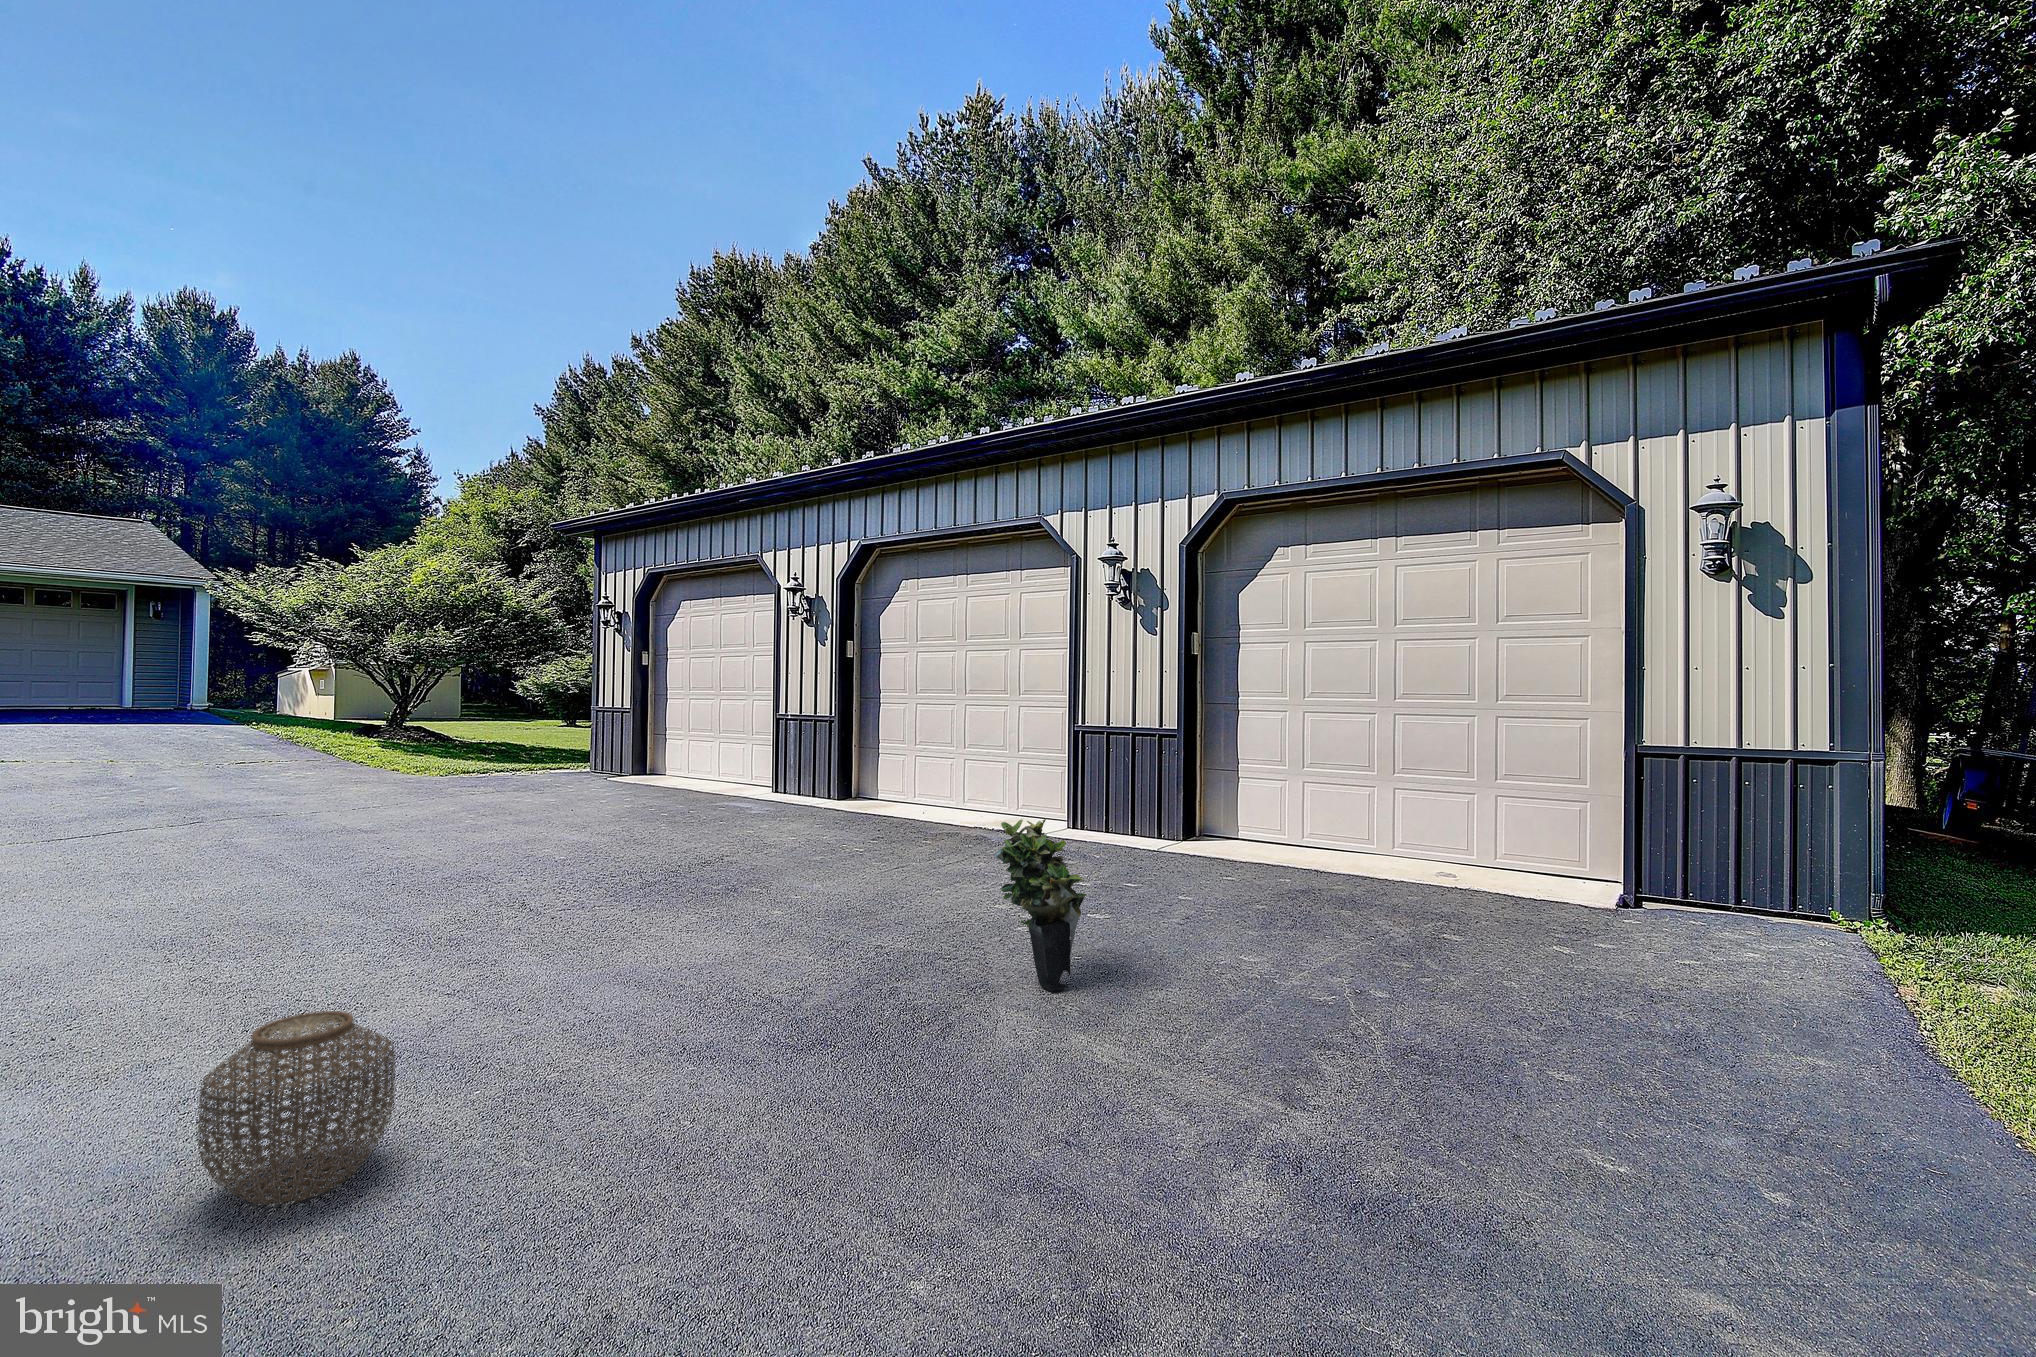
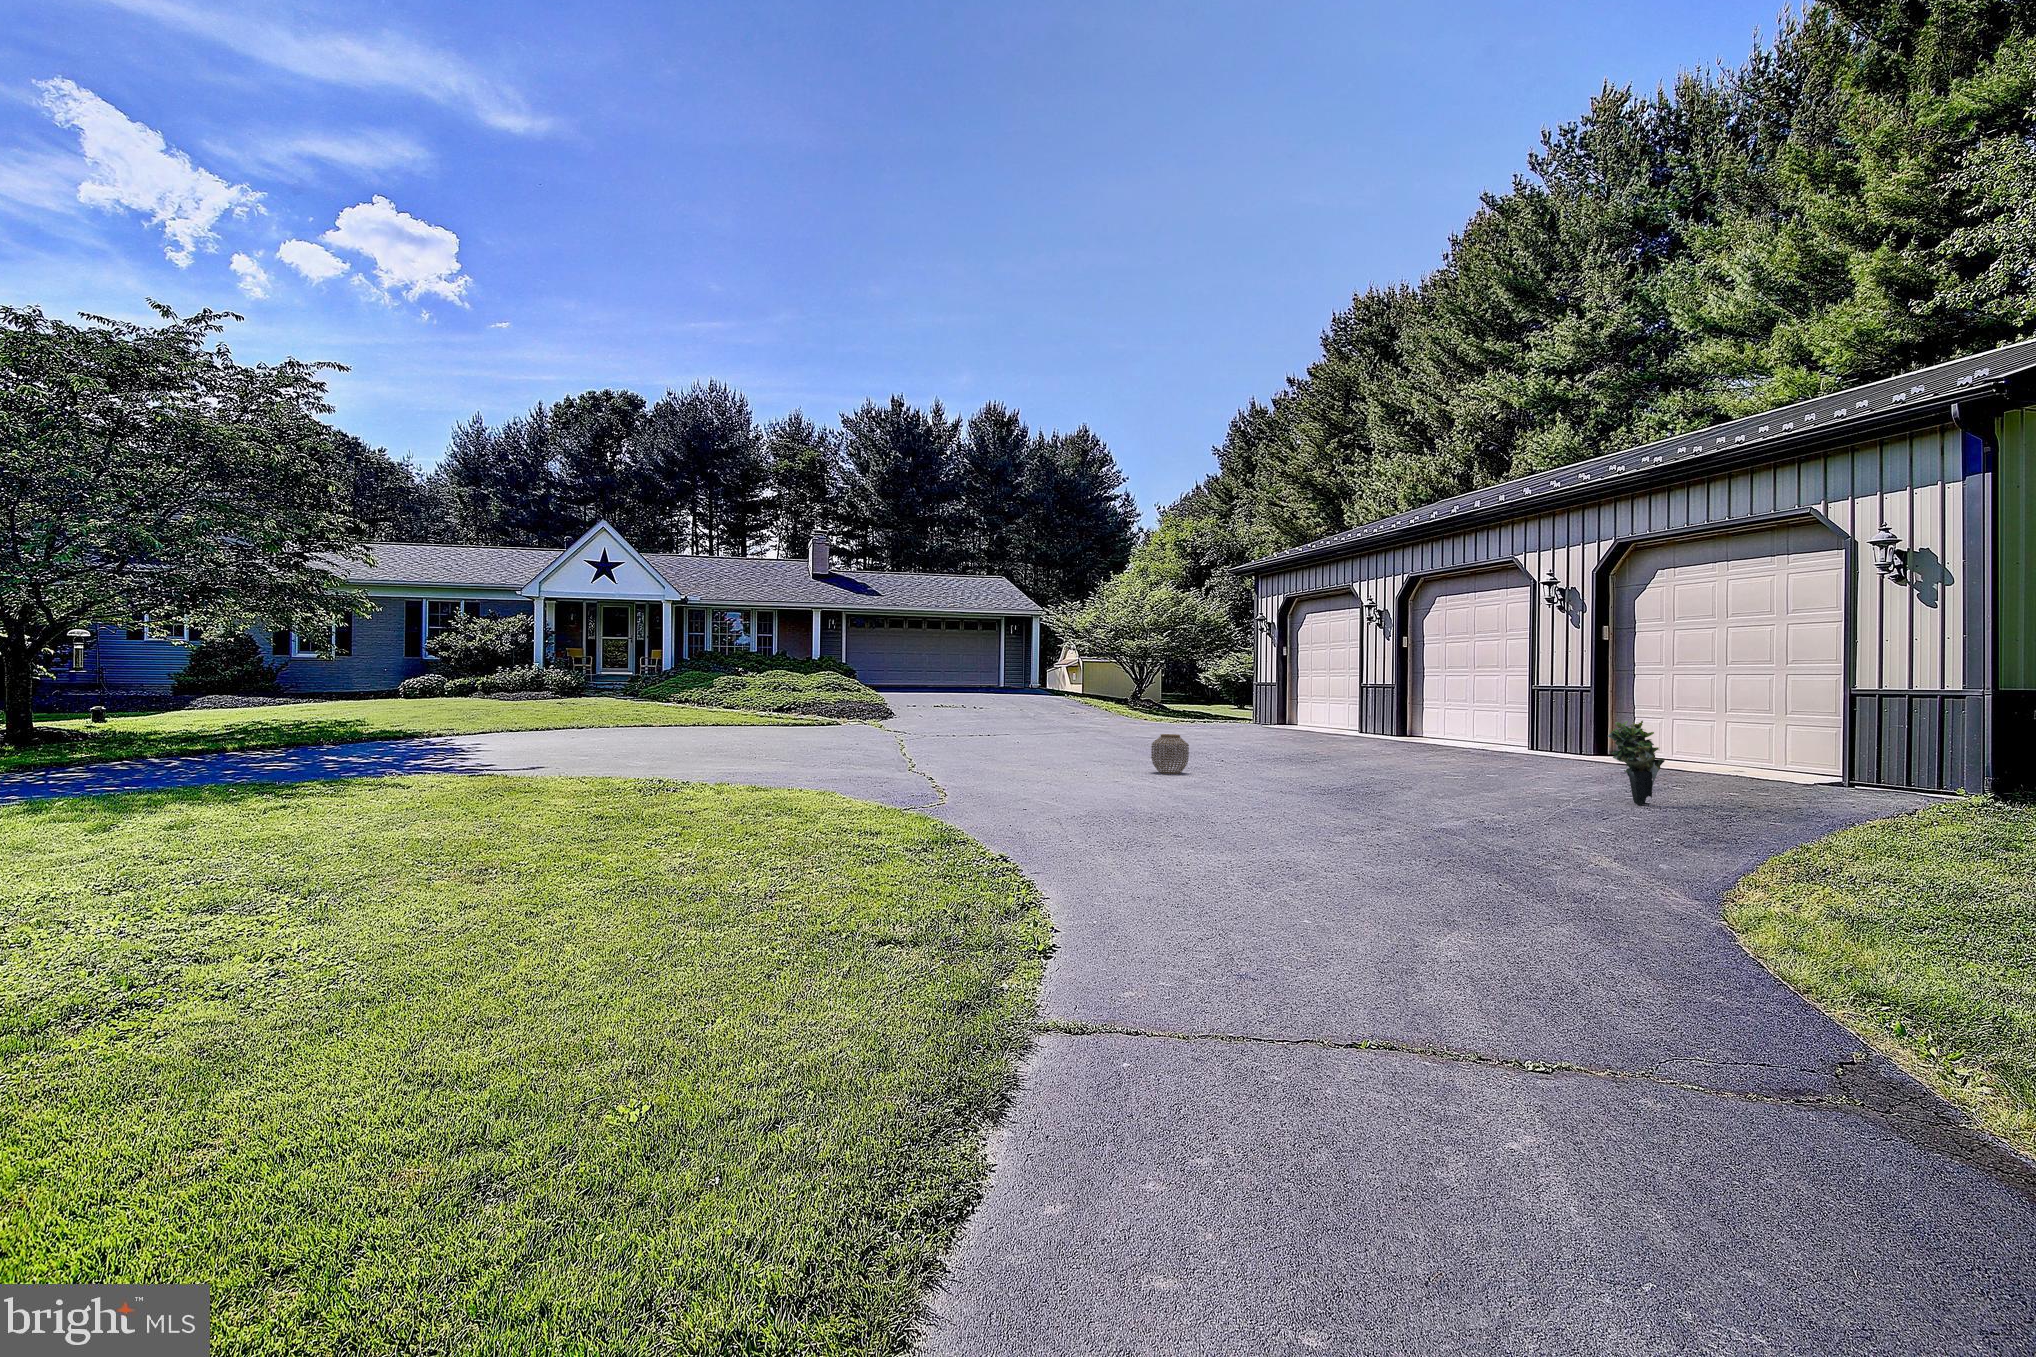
potted plant: present [994,818,1086,992] -> present [1608,721,1665,805]

